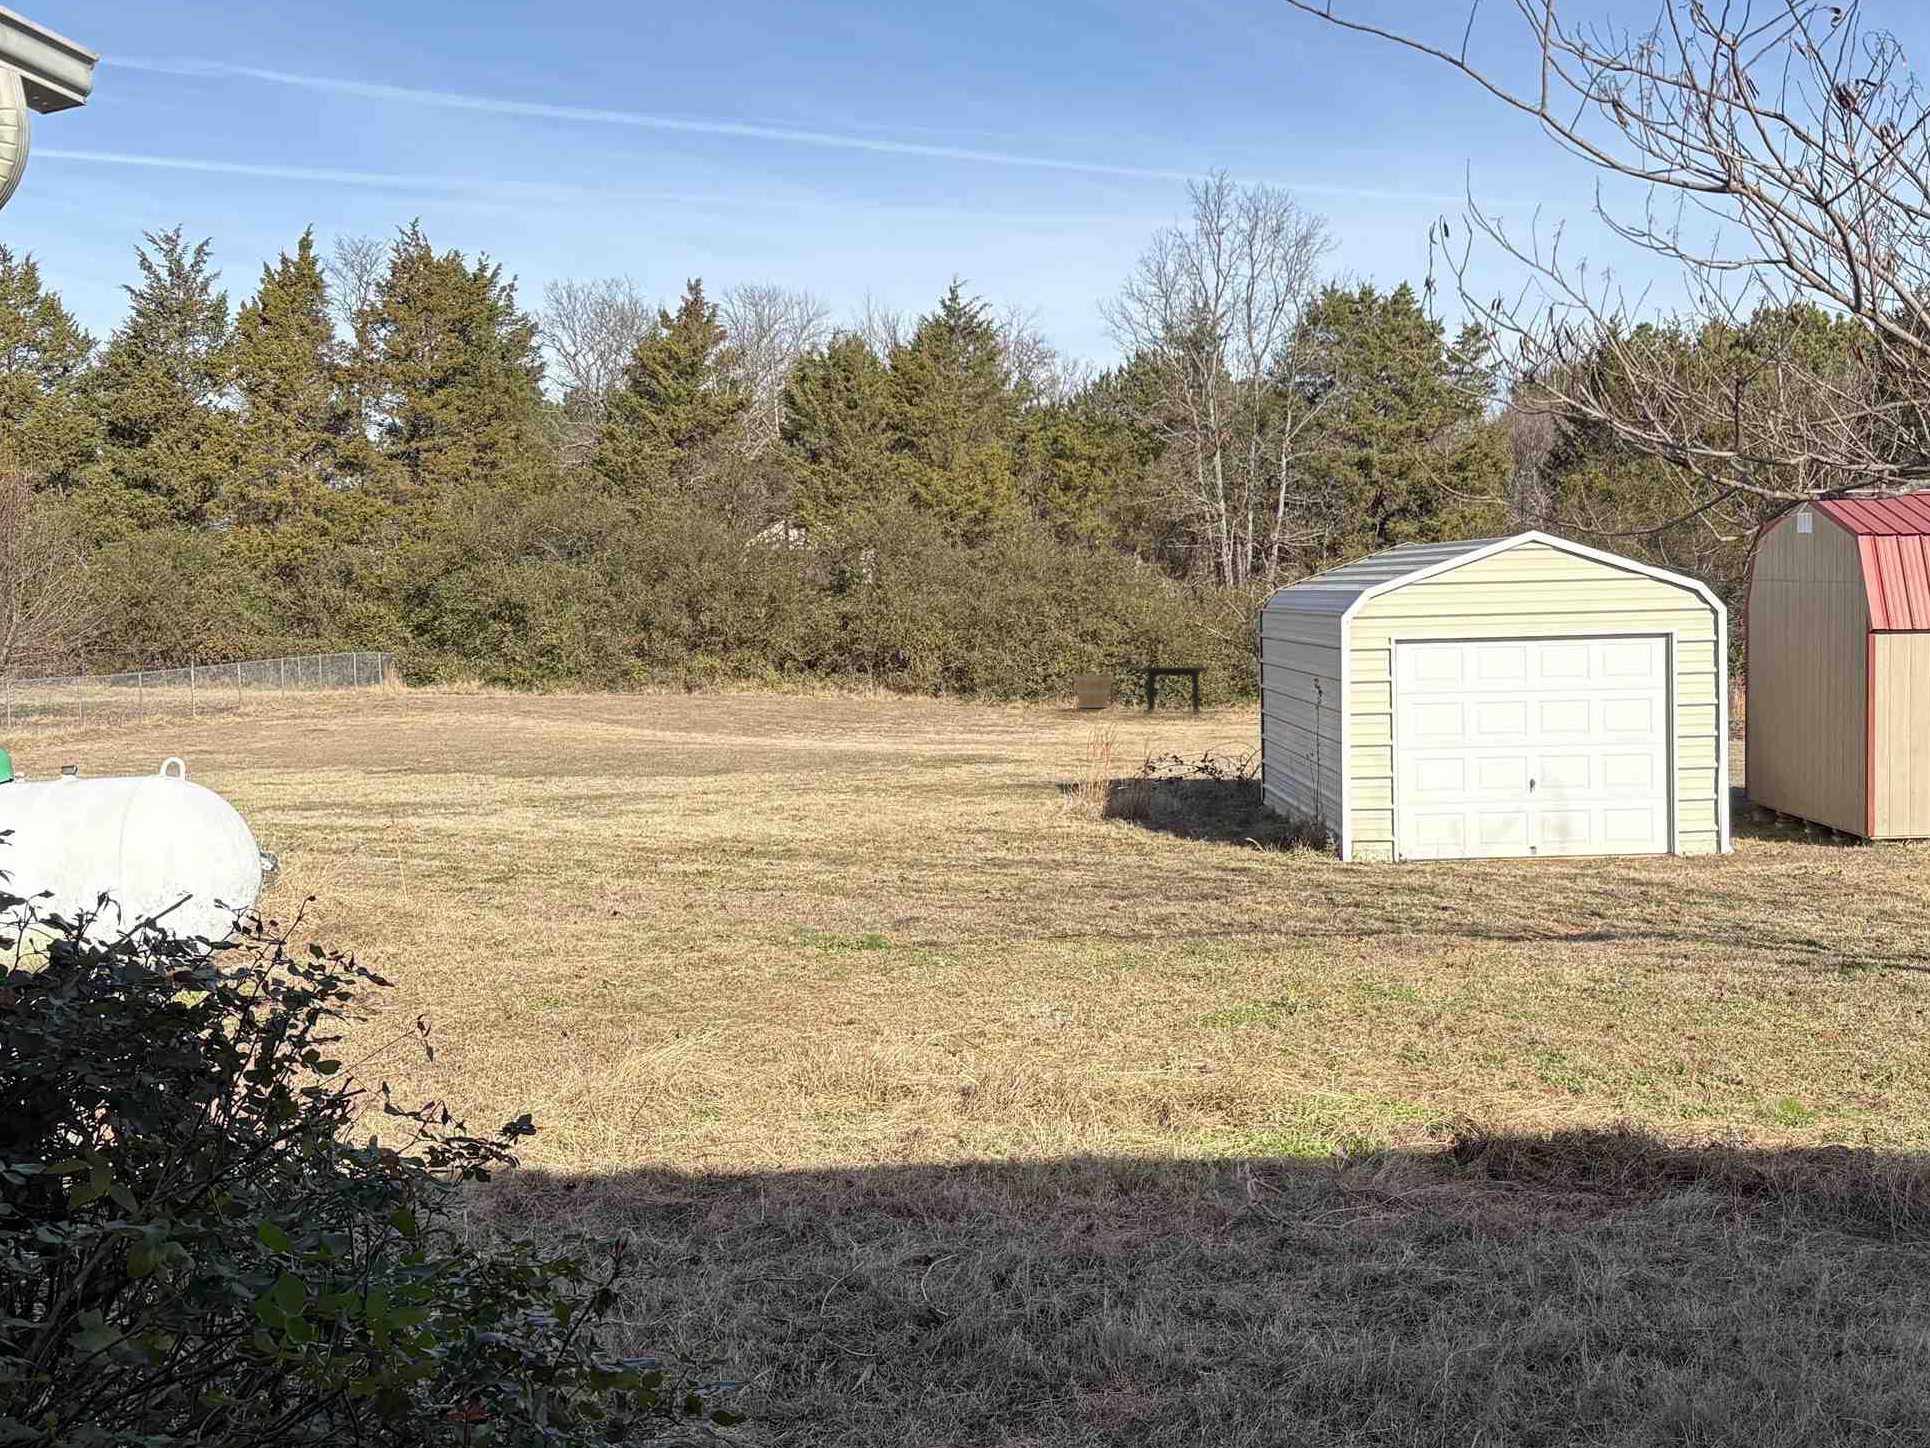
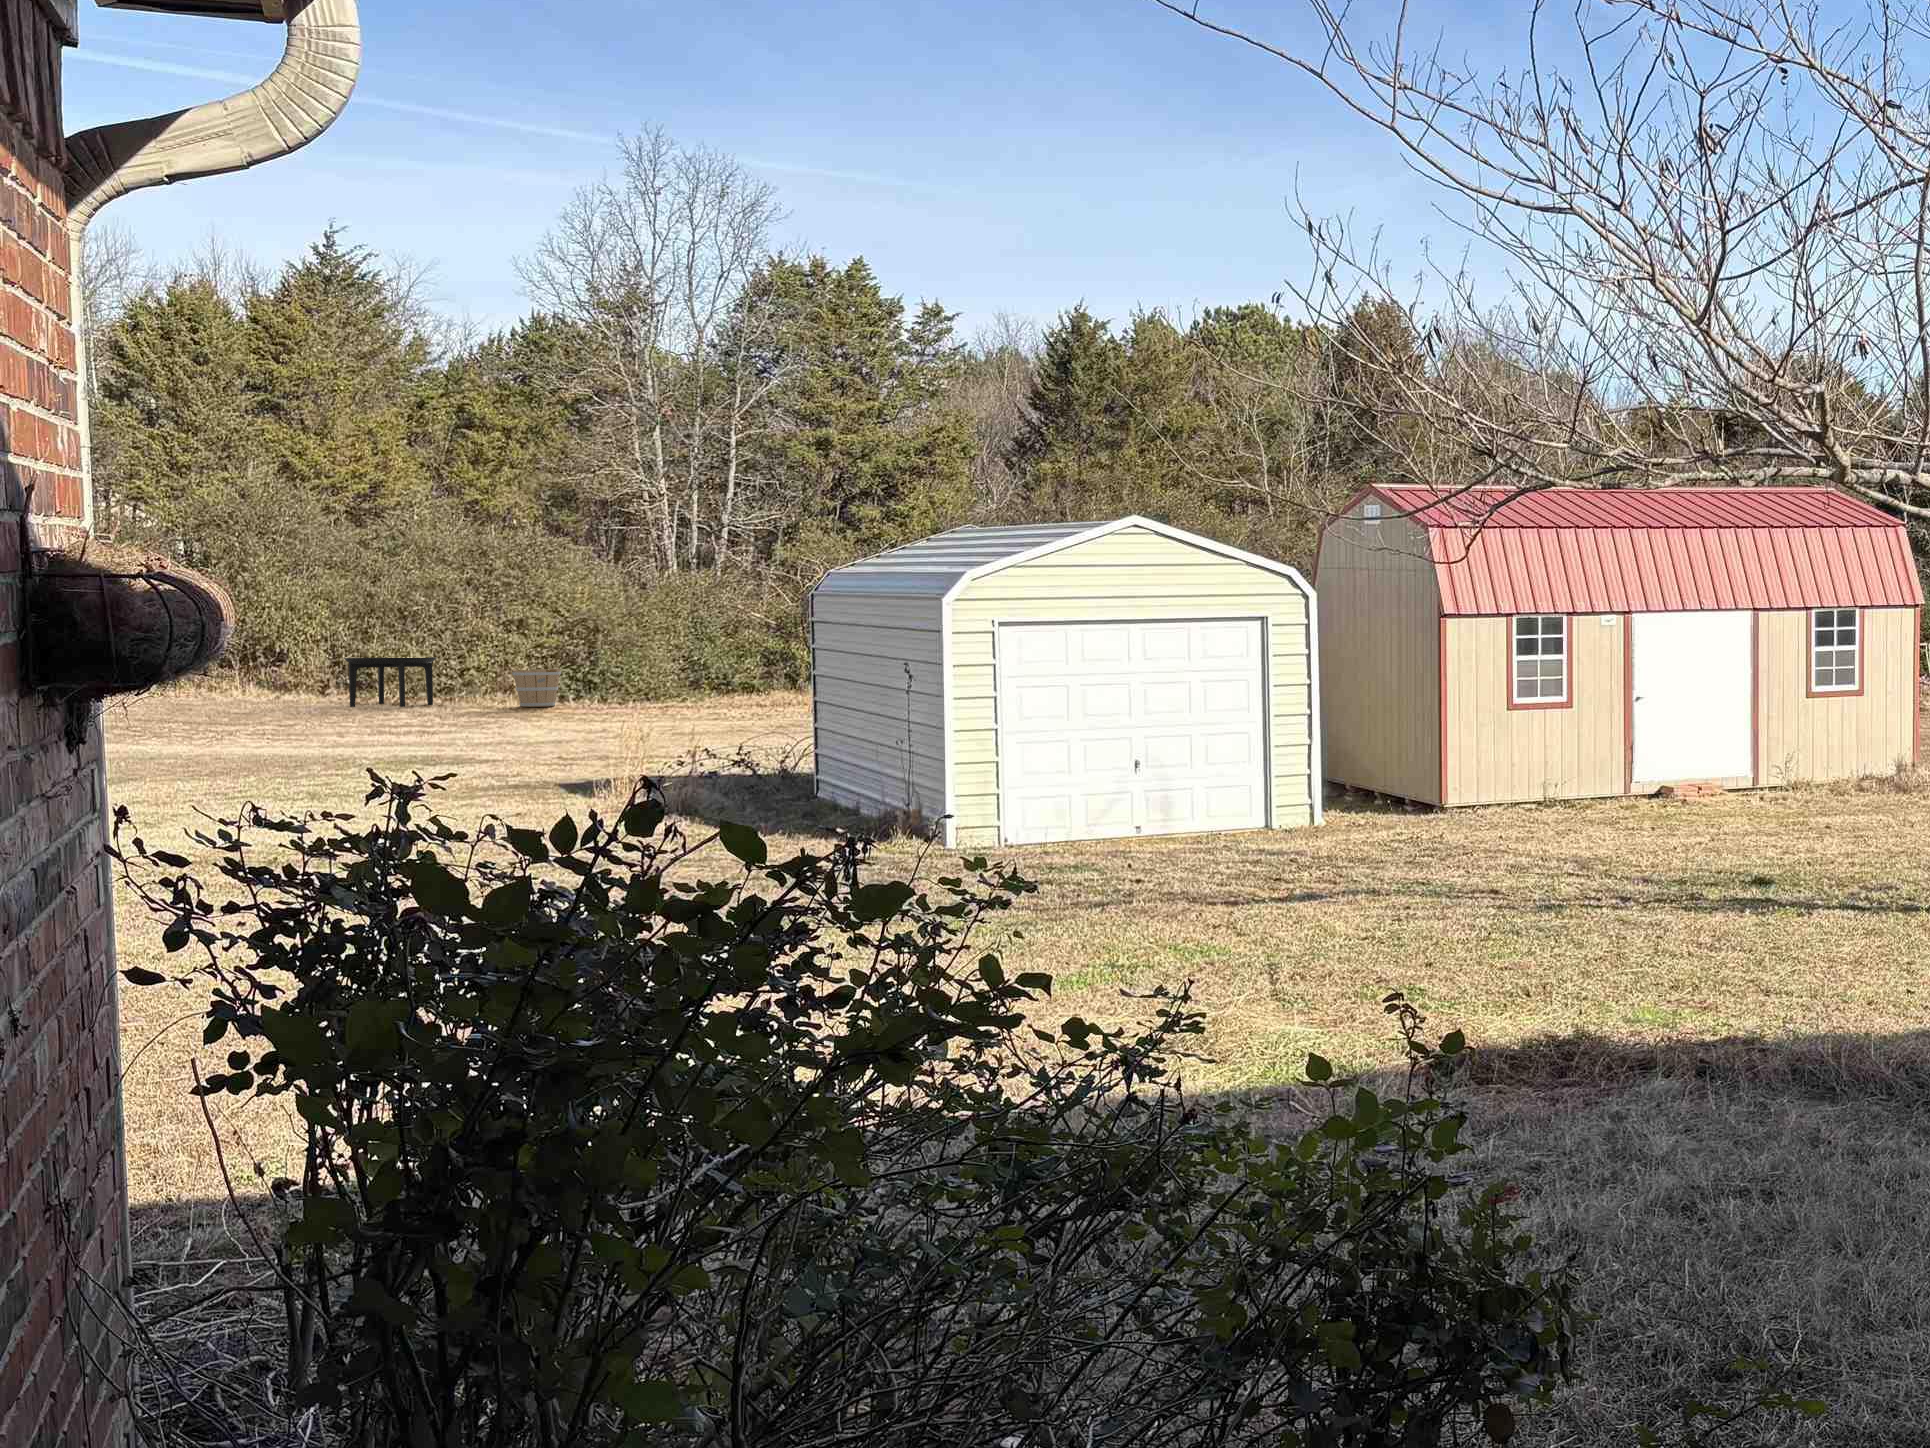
round table: present [1138,667,1209,711] -> present [344,657,437,707]

